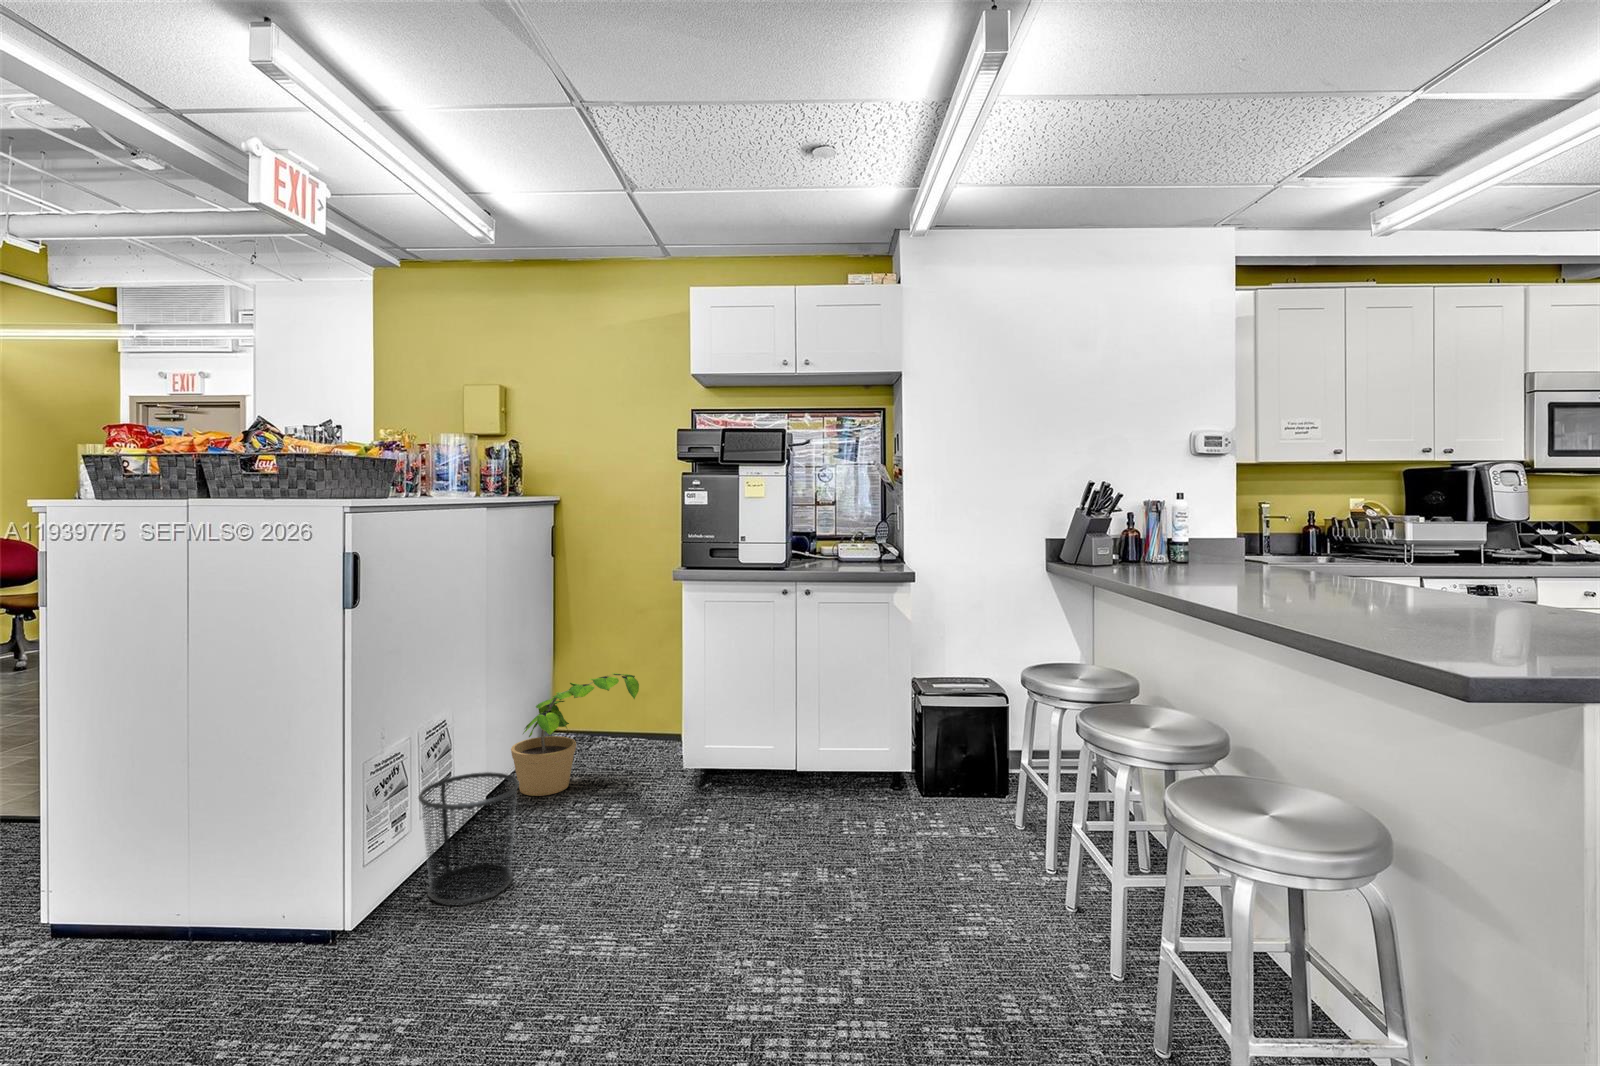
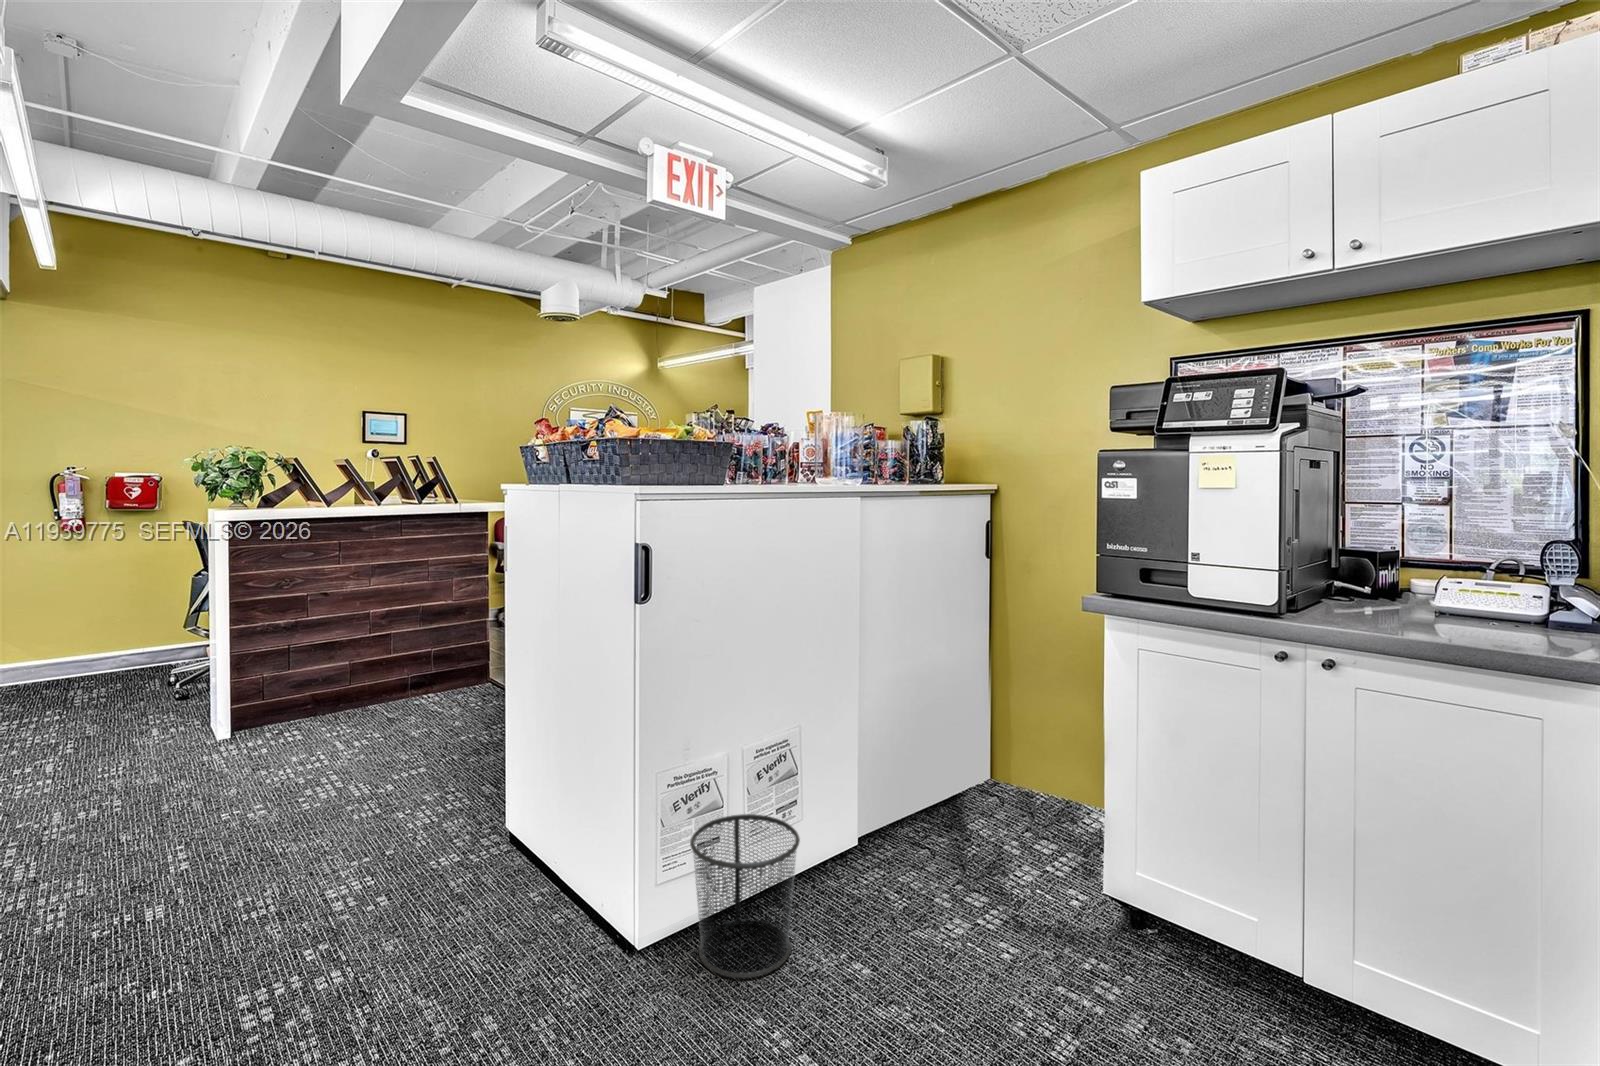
potted plant: present [511,673,639,796] -> none [880,721,1029,854]

